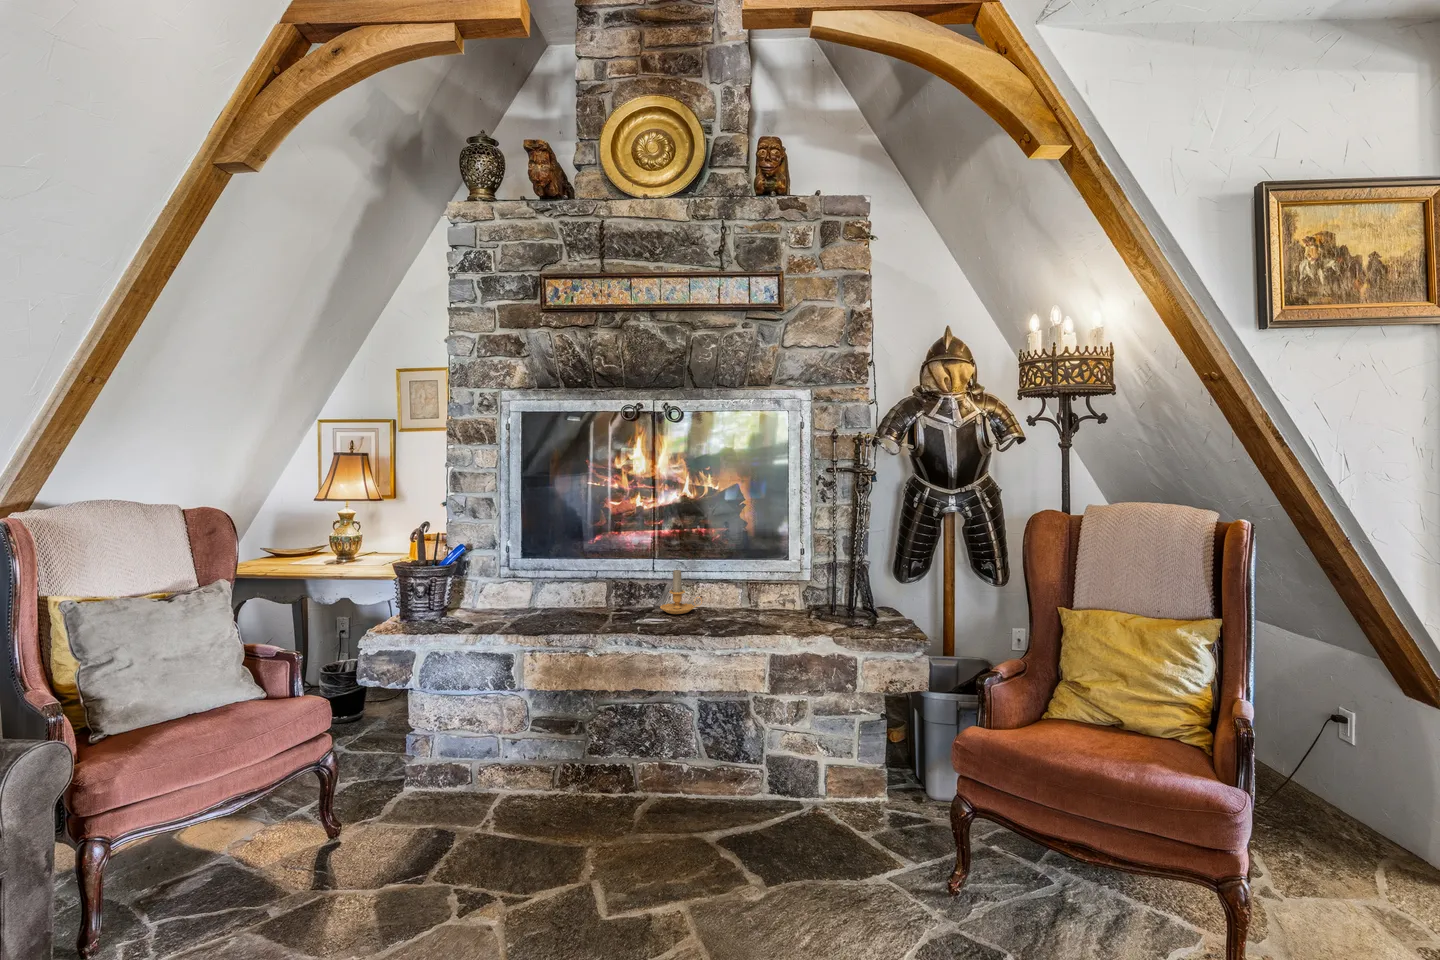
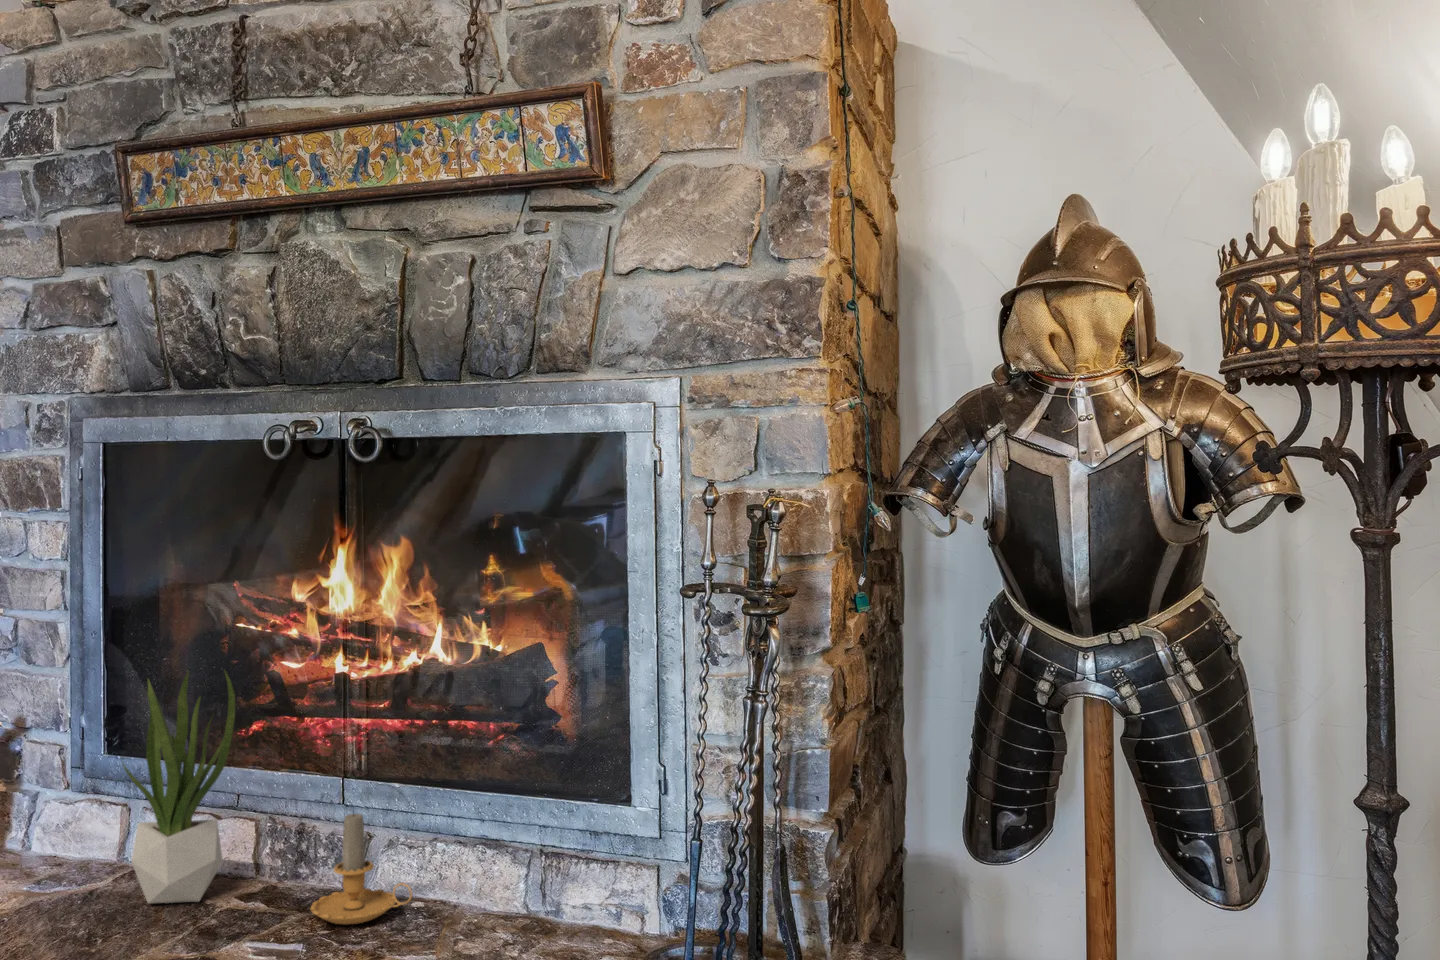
potted plant: none [571,512,614,614] -> present [122,672,235,903]

